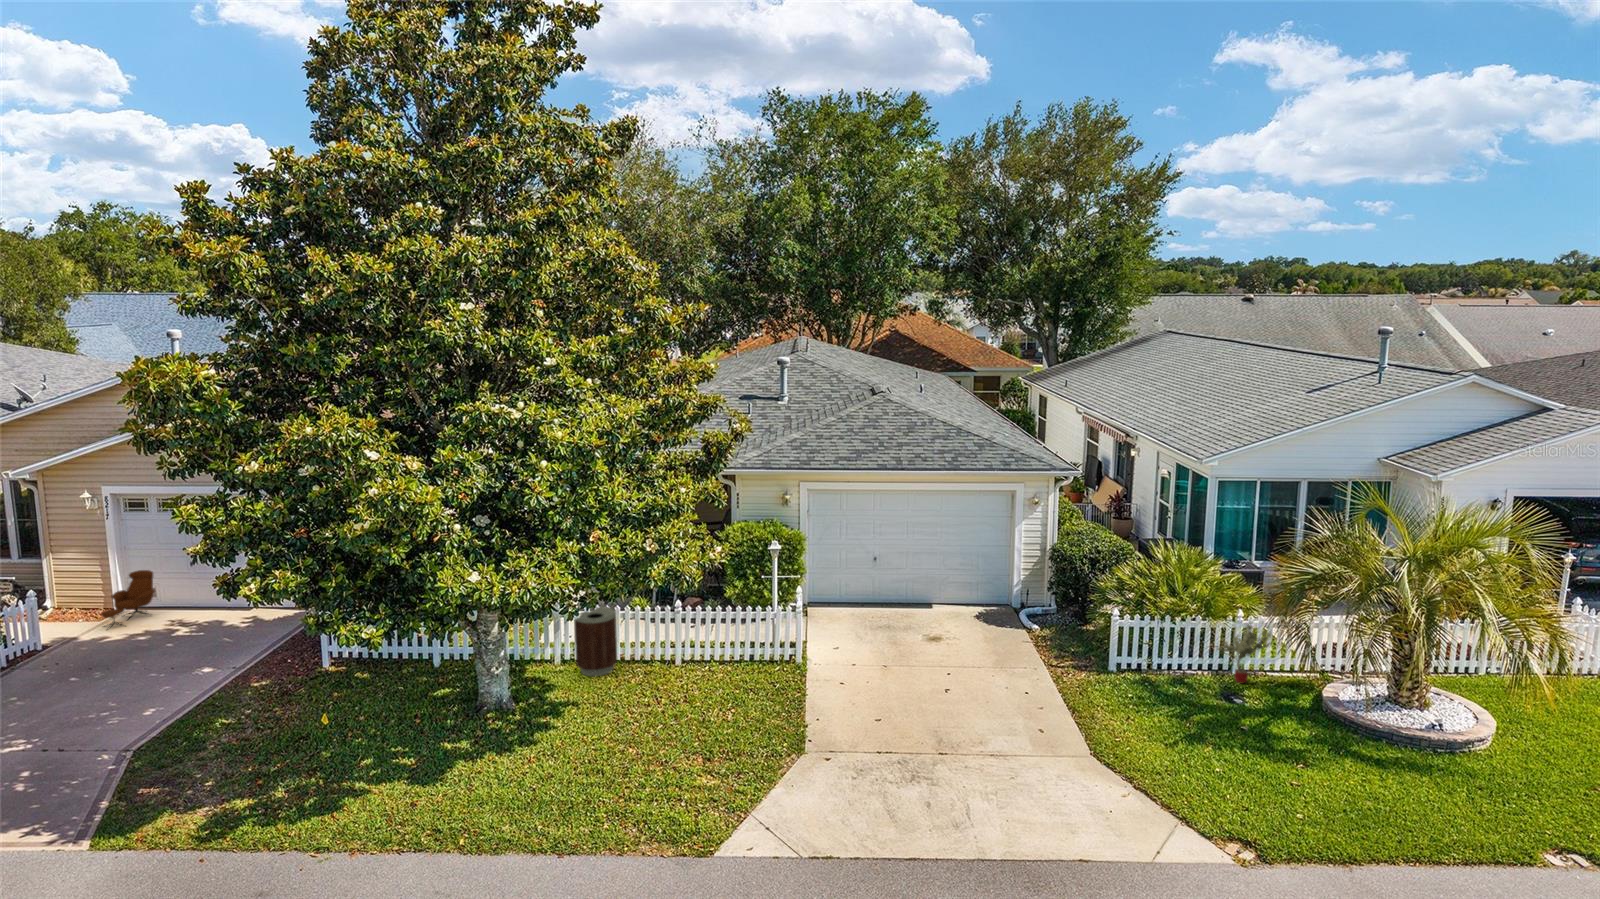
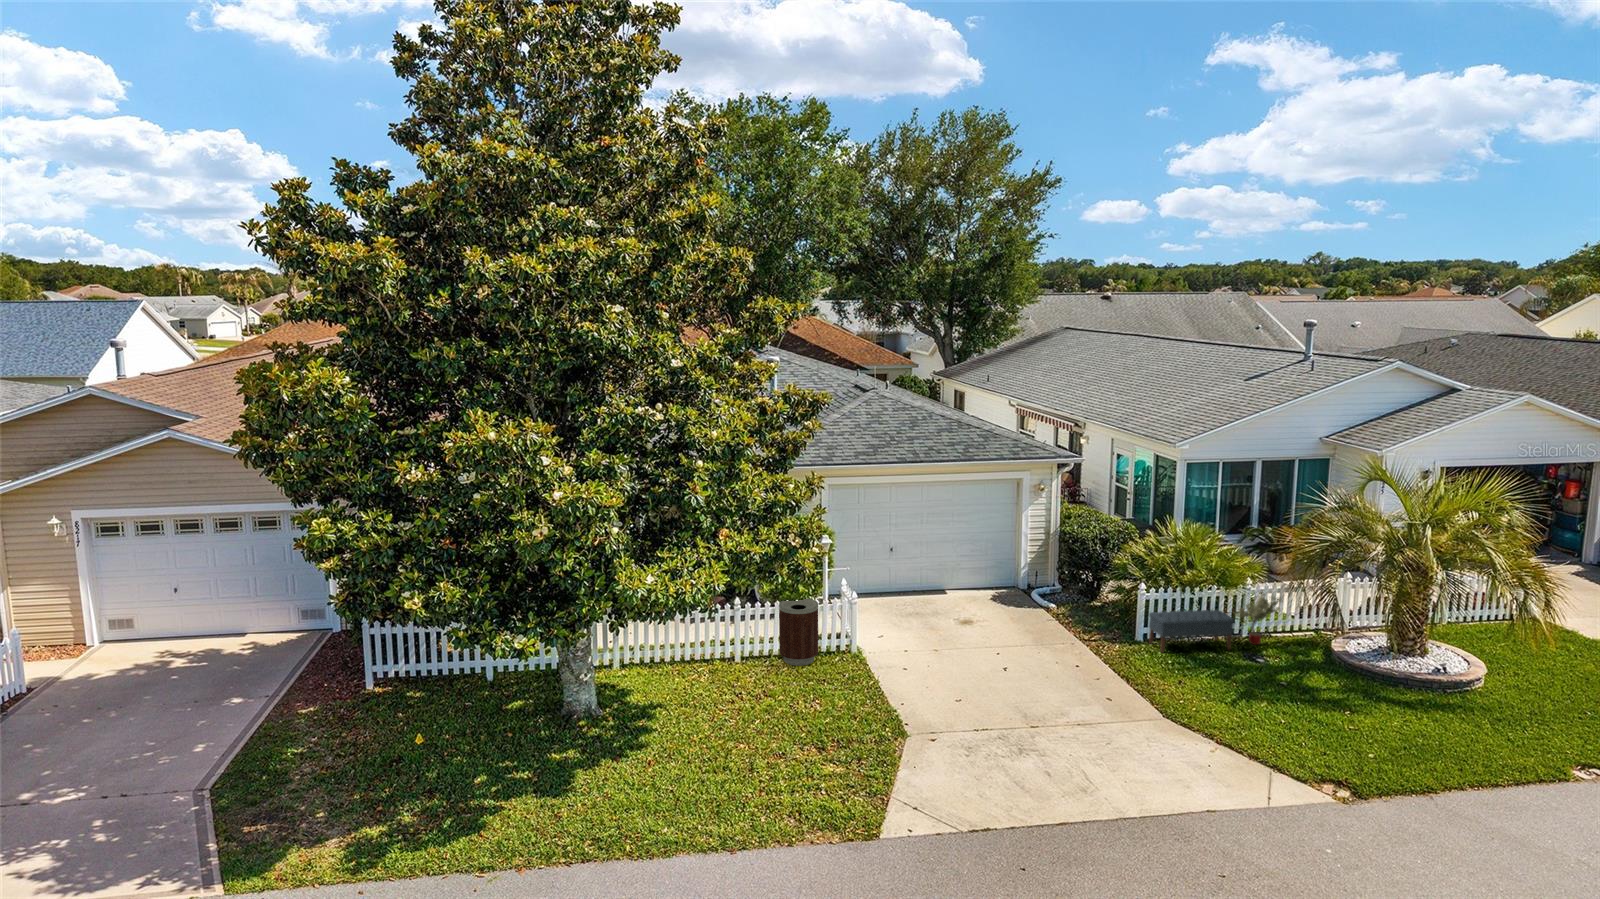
lounge chair: present [101,570,155,626] -> none [78,598,134,667]
trash can: present [575,606,617,676] -> present [779,599,818,666]
bench: none [1119,640,1212,687] -> present [1149,610,1234,653]

